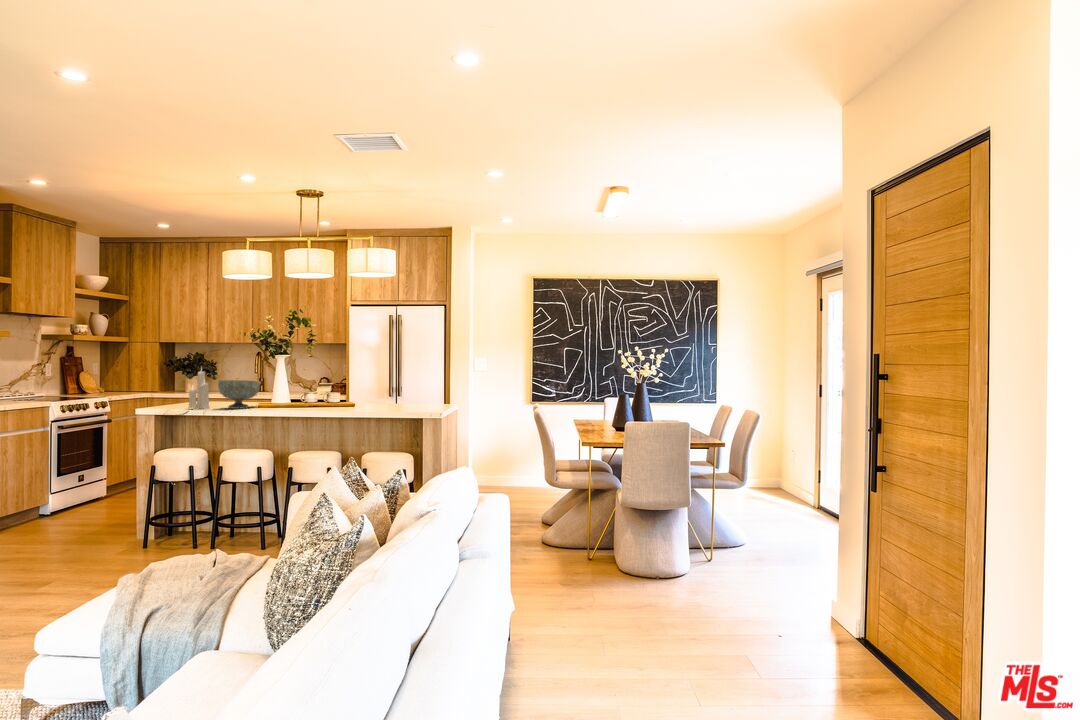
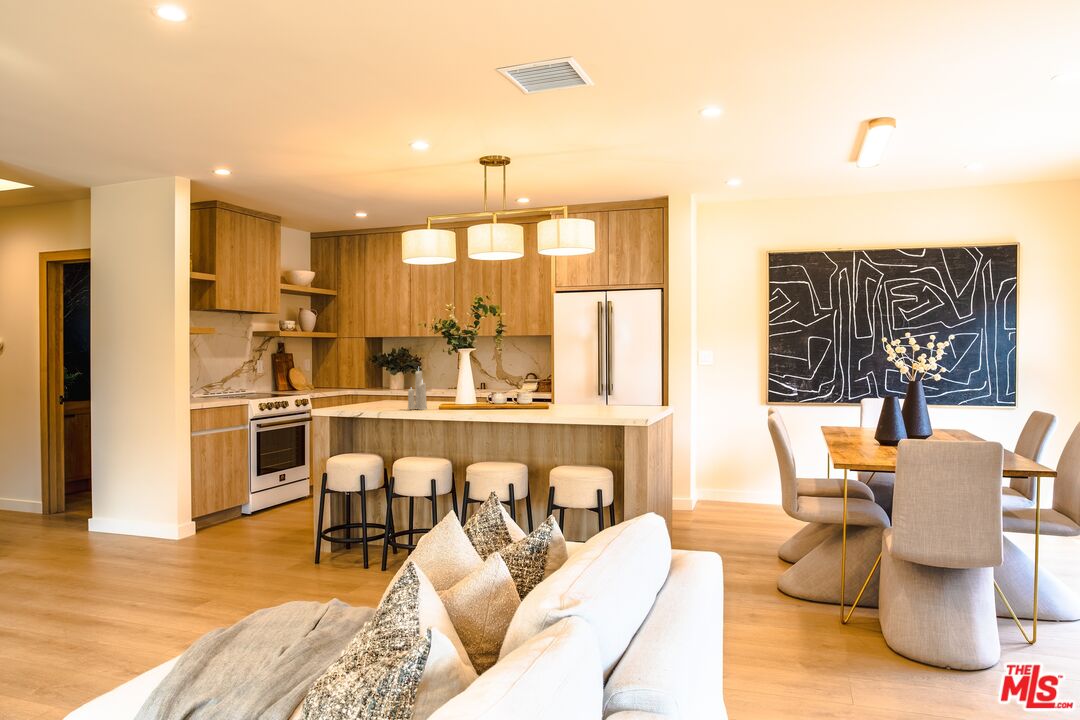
decorative bowl: present [218,380,260,409] -> none [436,380,476,410]

